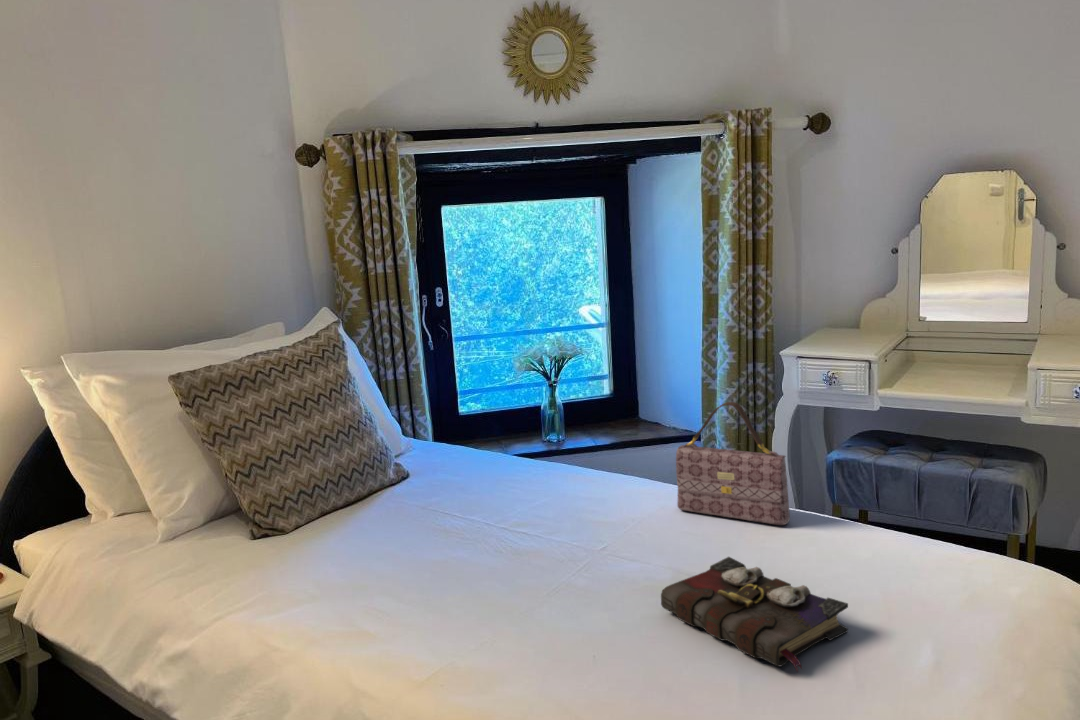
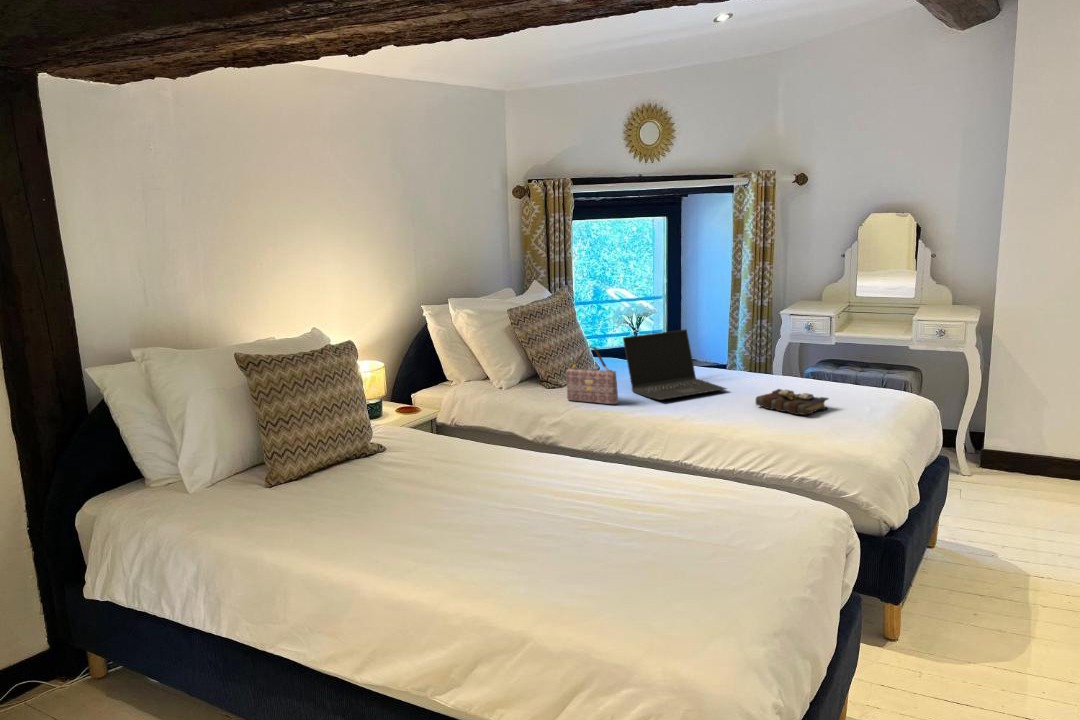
laptop: none [406,400,621,580] -> present [623,330,726,400]
handbag: present [676,402,790,525] -> present [566,346,618,404]

